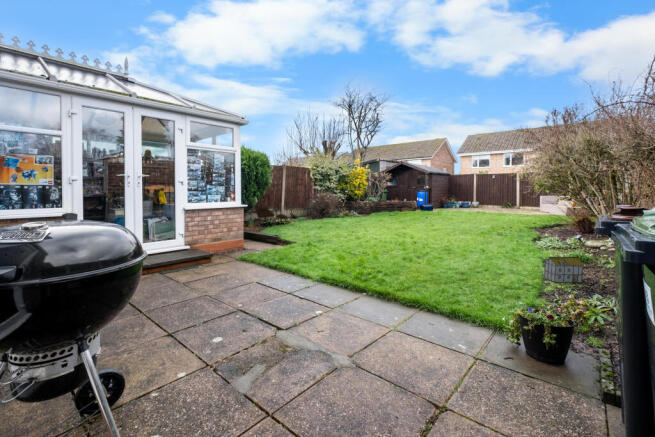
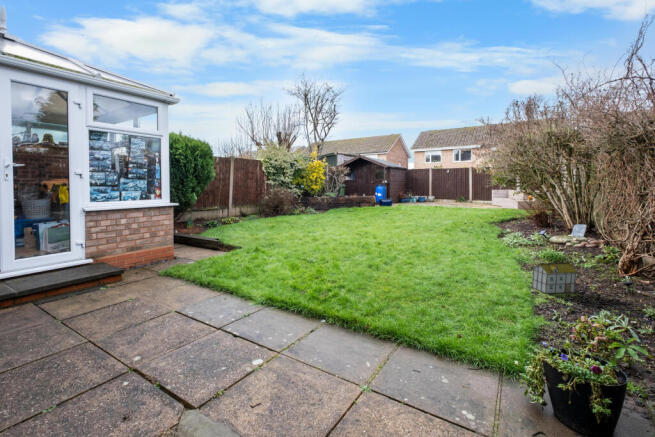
lounge chair: present [255,203,288,225] -> none [191,189,235,226]

